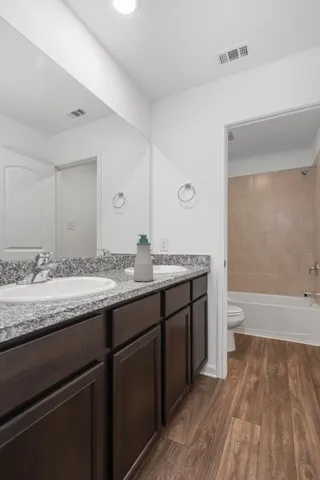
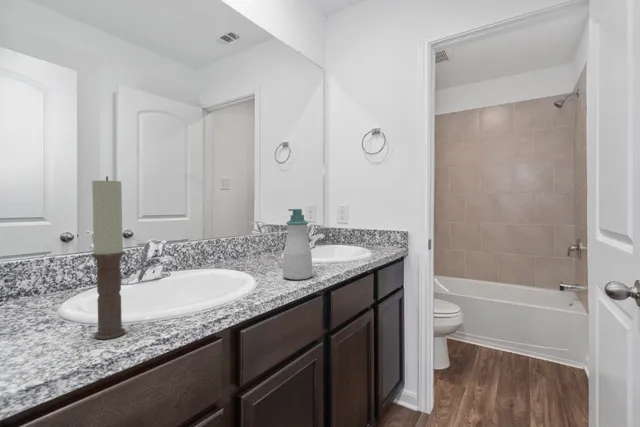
candle: none [24,202,44,309] -> present [92,177,125,339]

